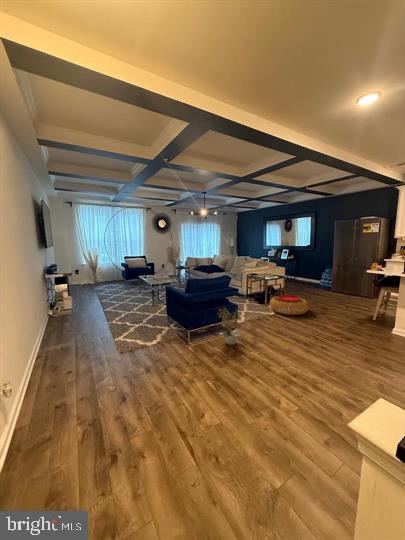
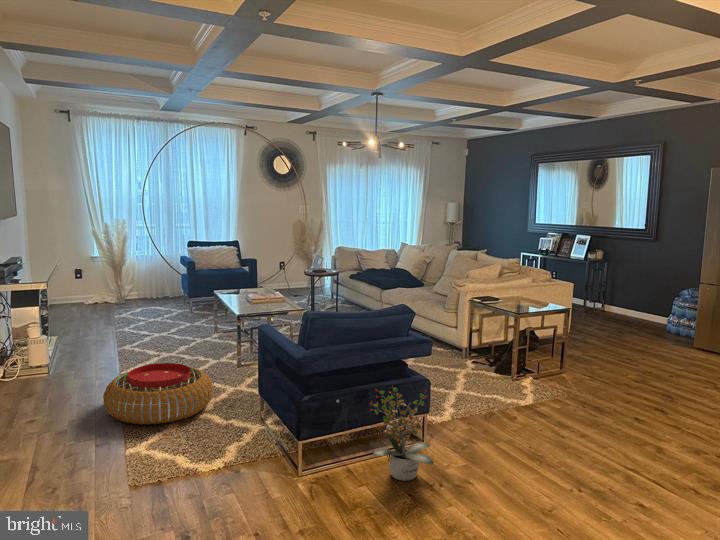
pouf: present [270,295,309,315] -> present [103,363,213,425]

